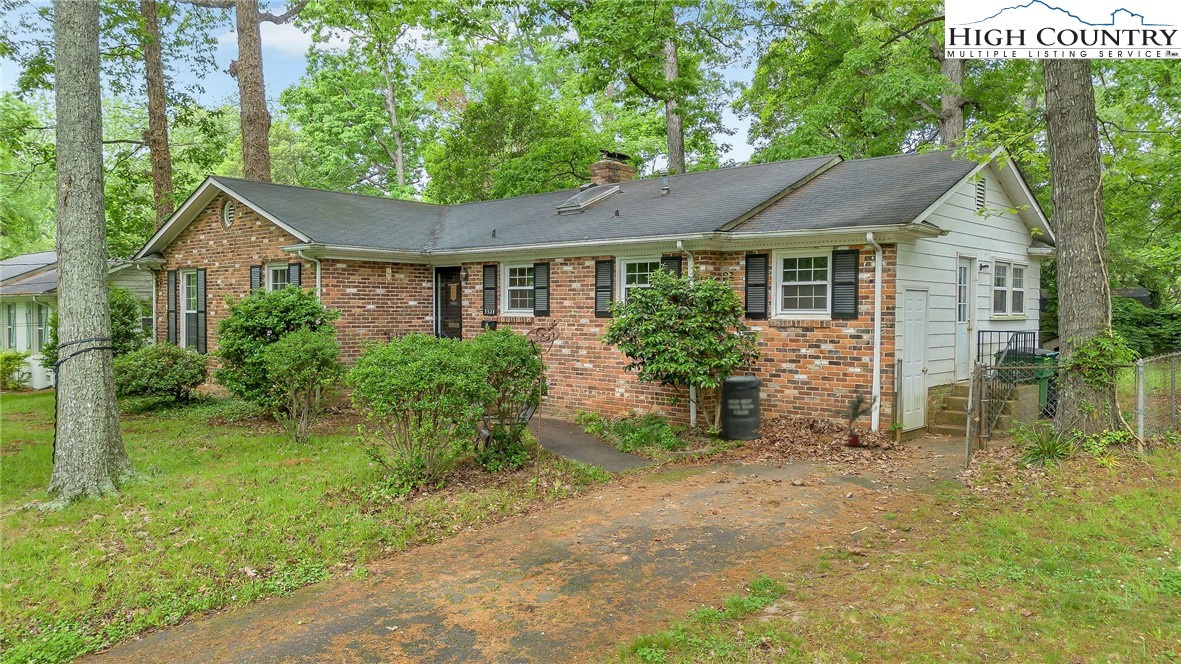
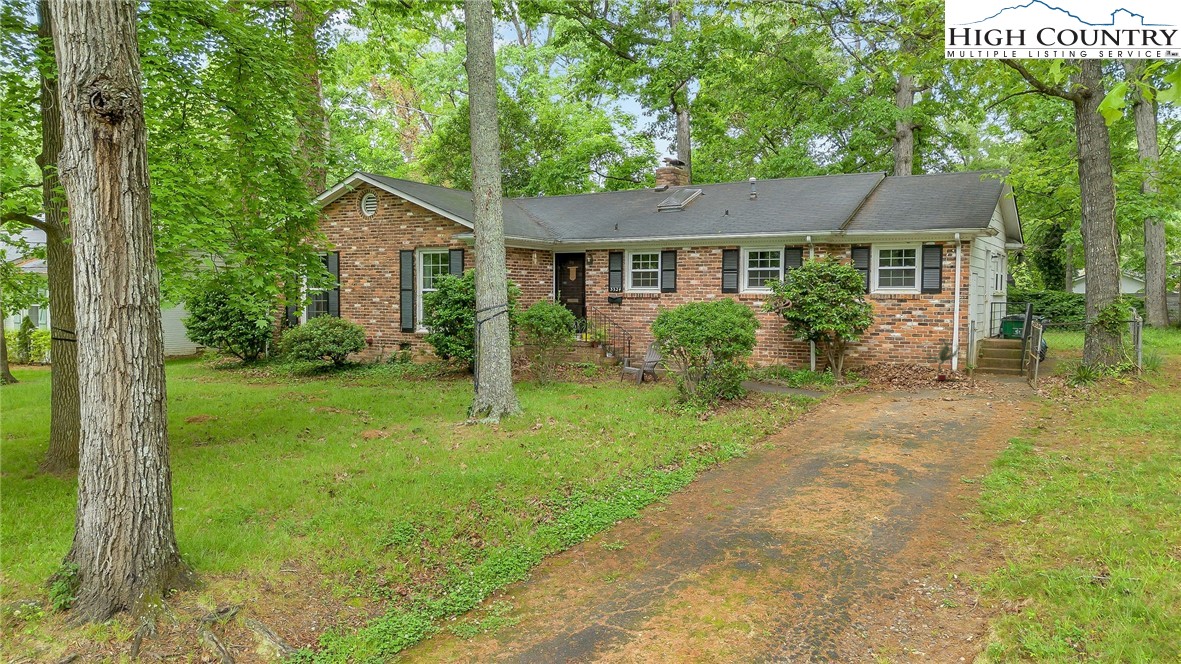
trash can: present [720,376,763,440] -> none [837,334,870,380]

